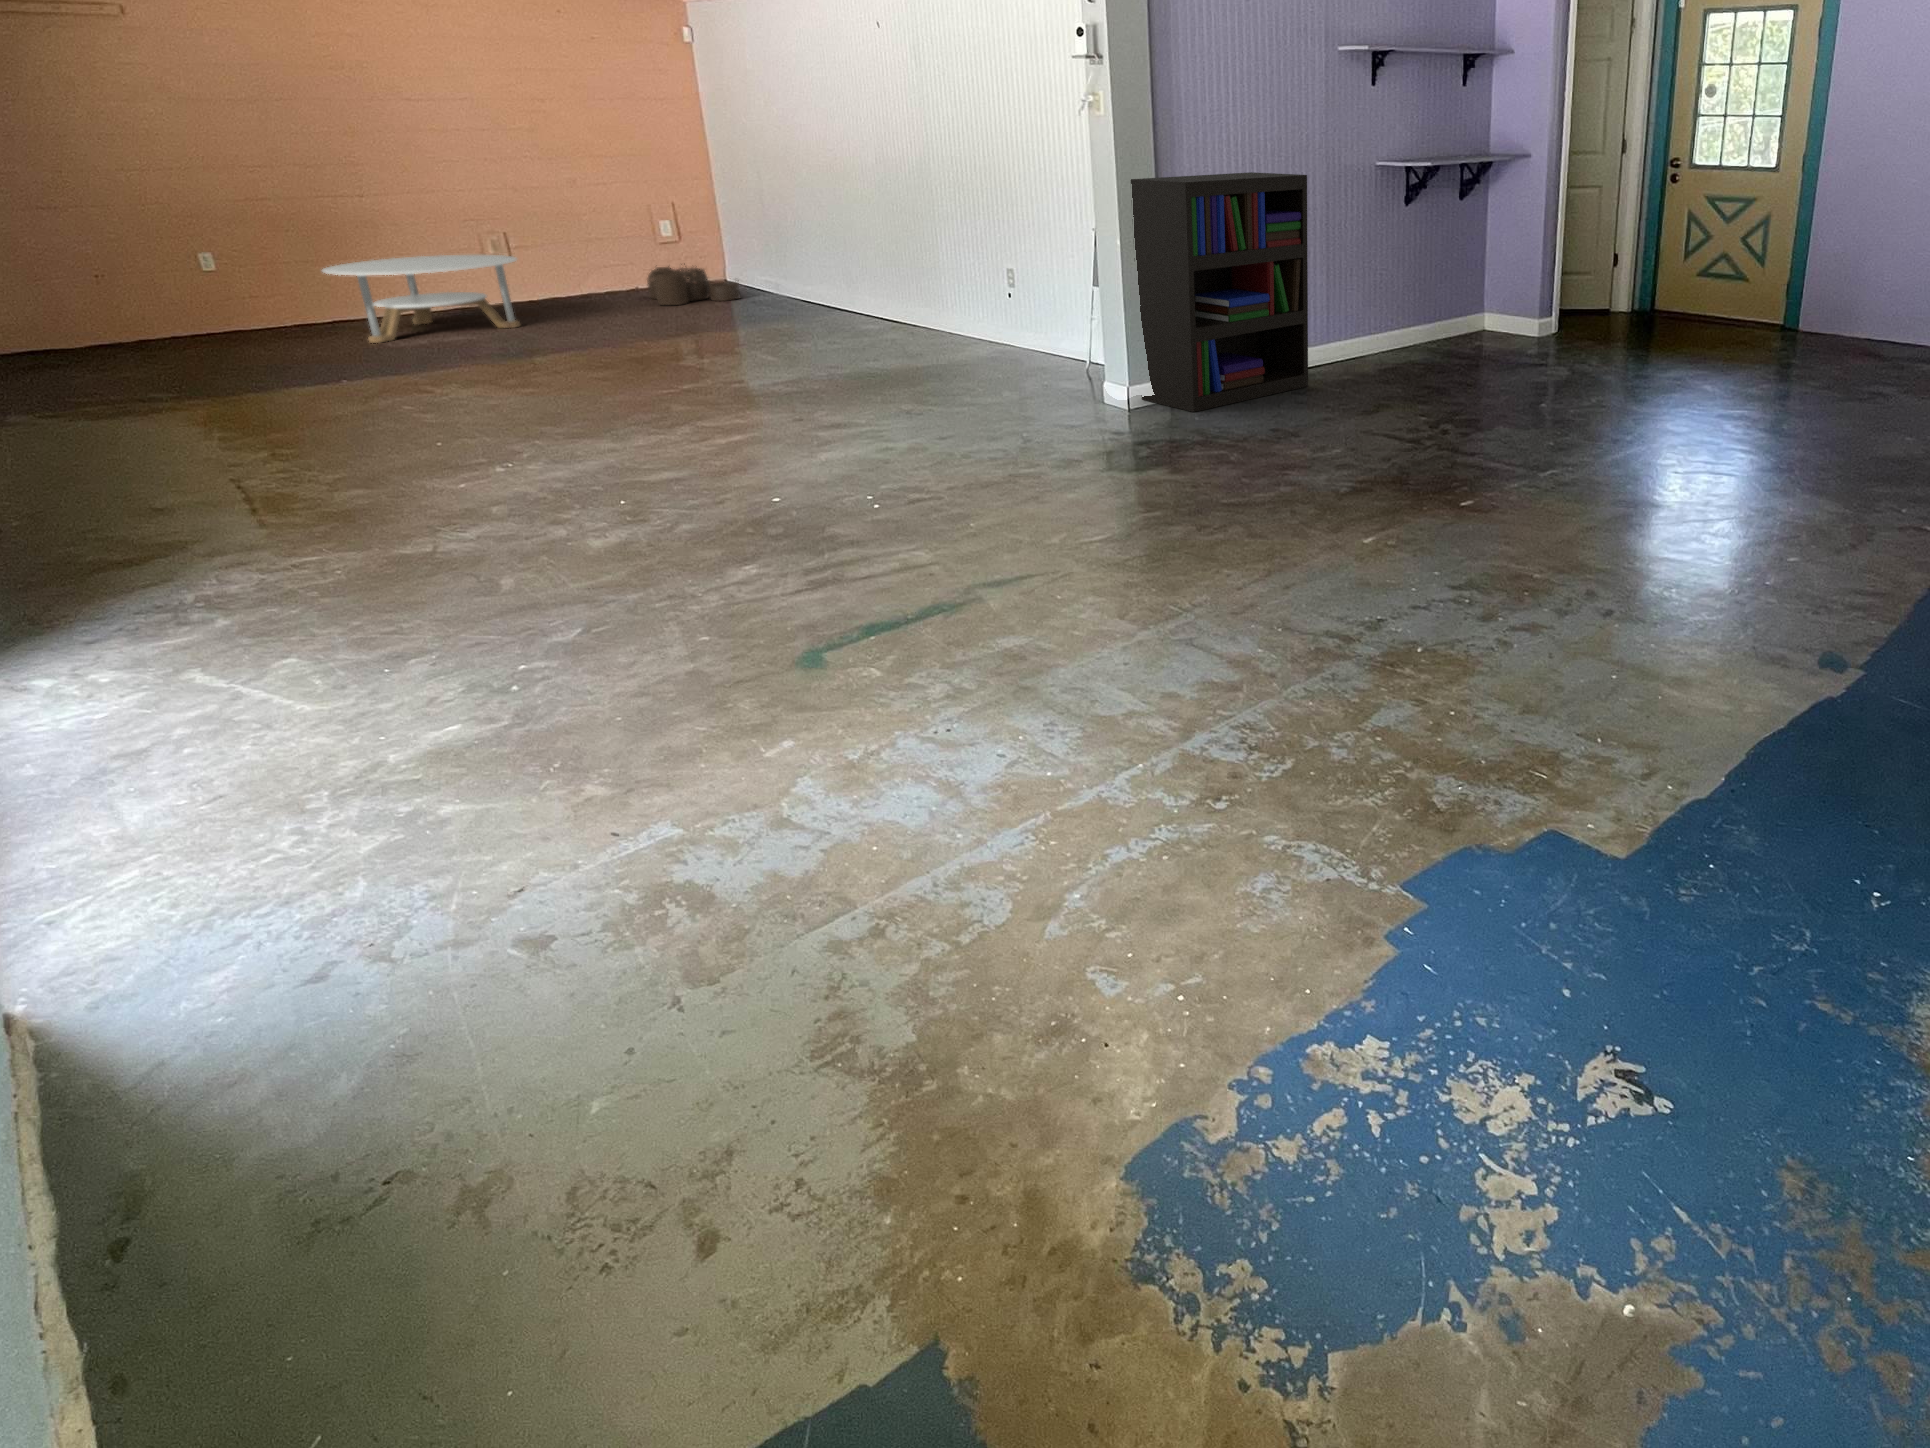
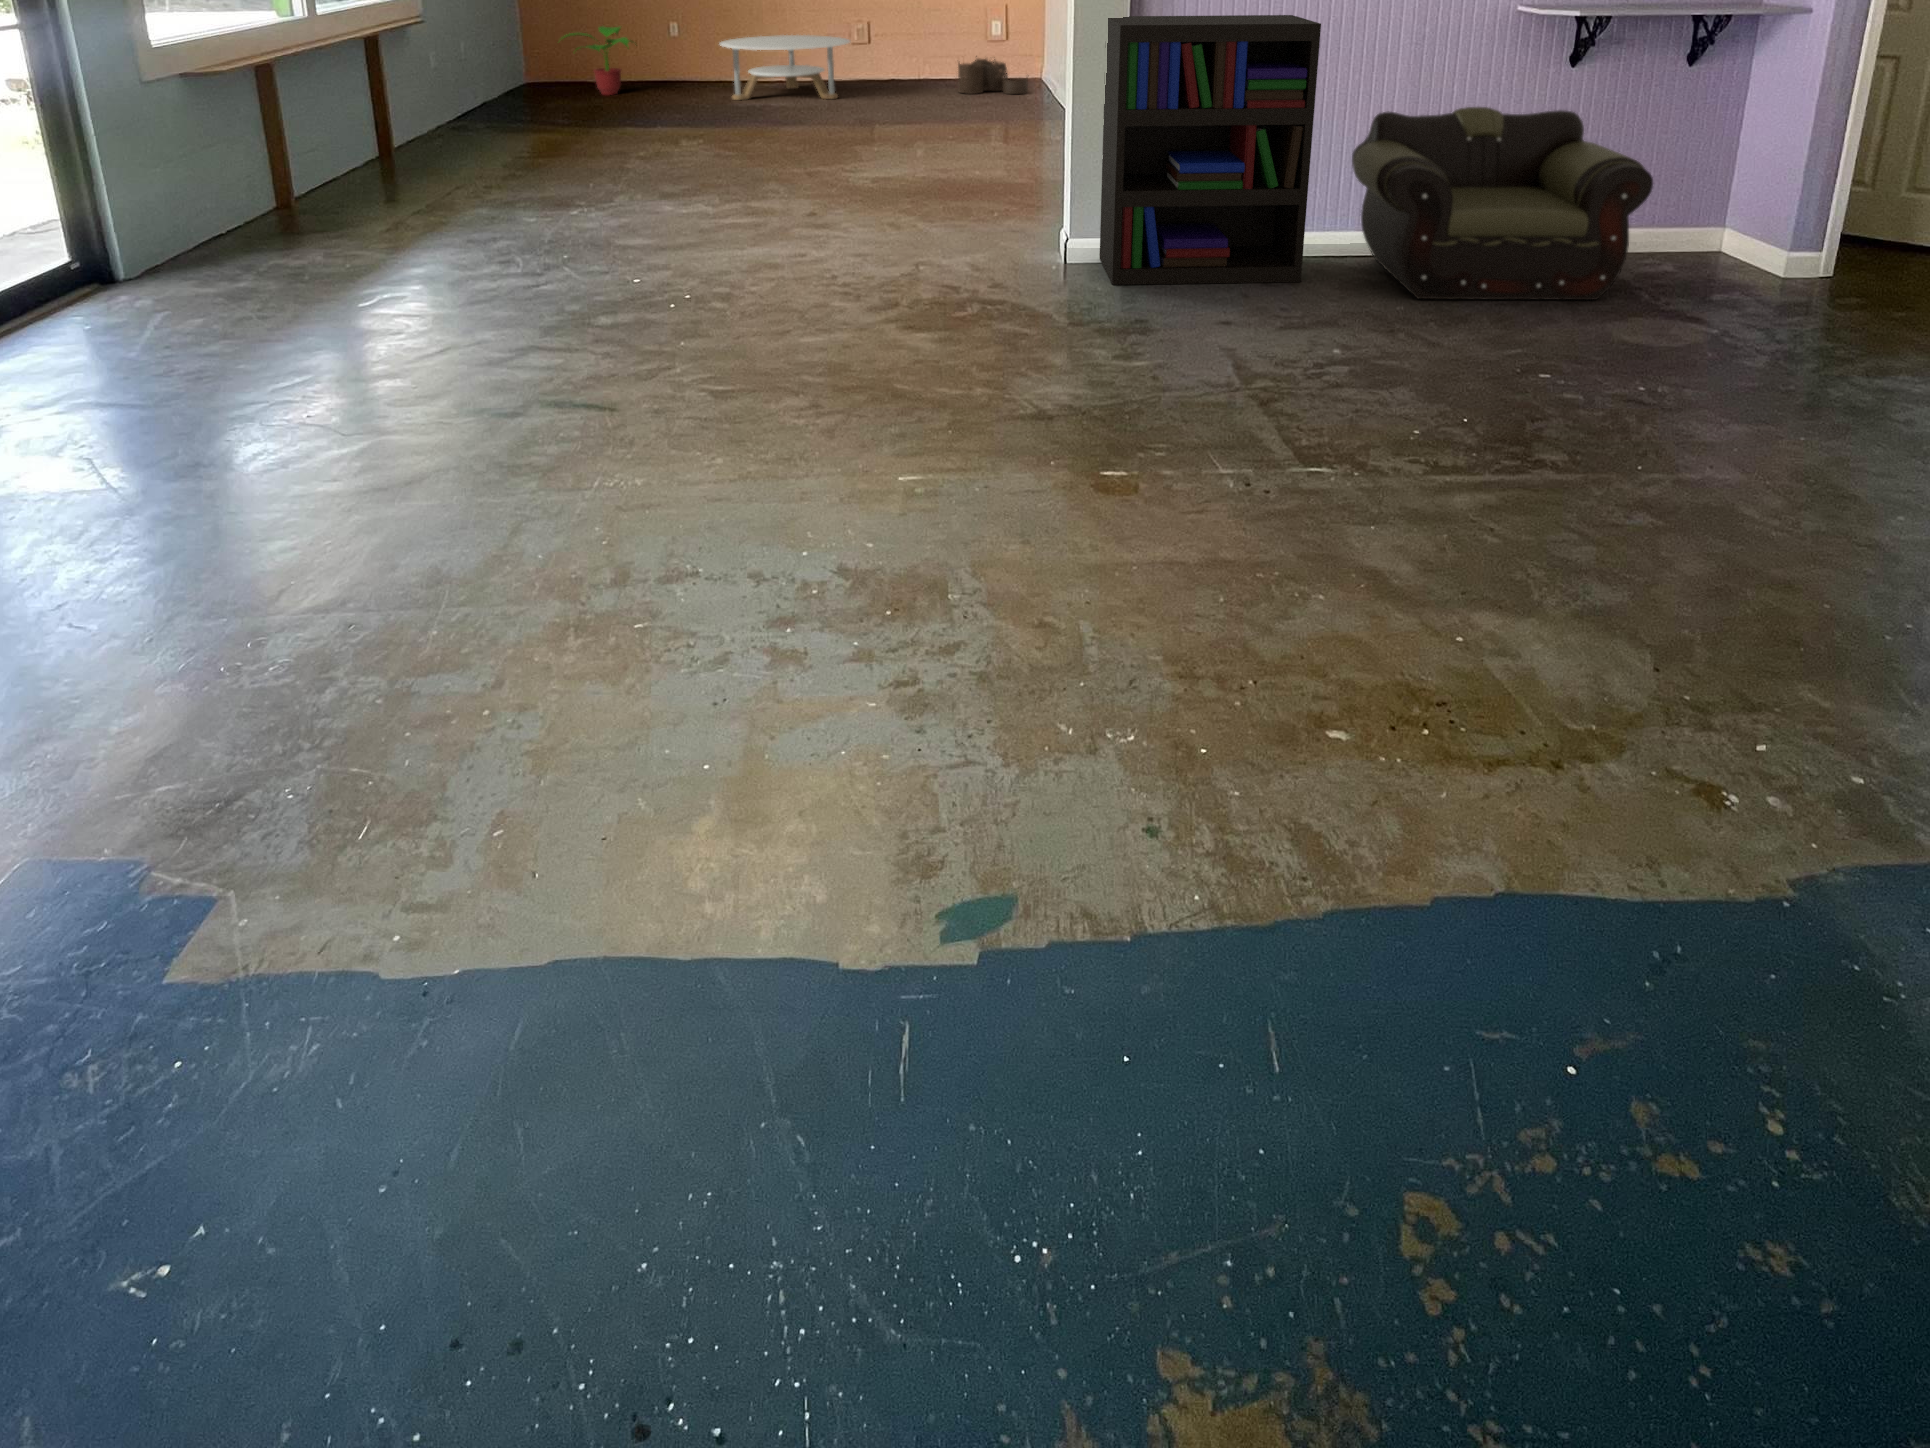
armchair: none [1302,235,1503,381] -> present [1352,107,1653,300]
potted plant: none [23,263,171,361] -> present [563,26,636,95]

